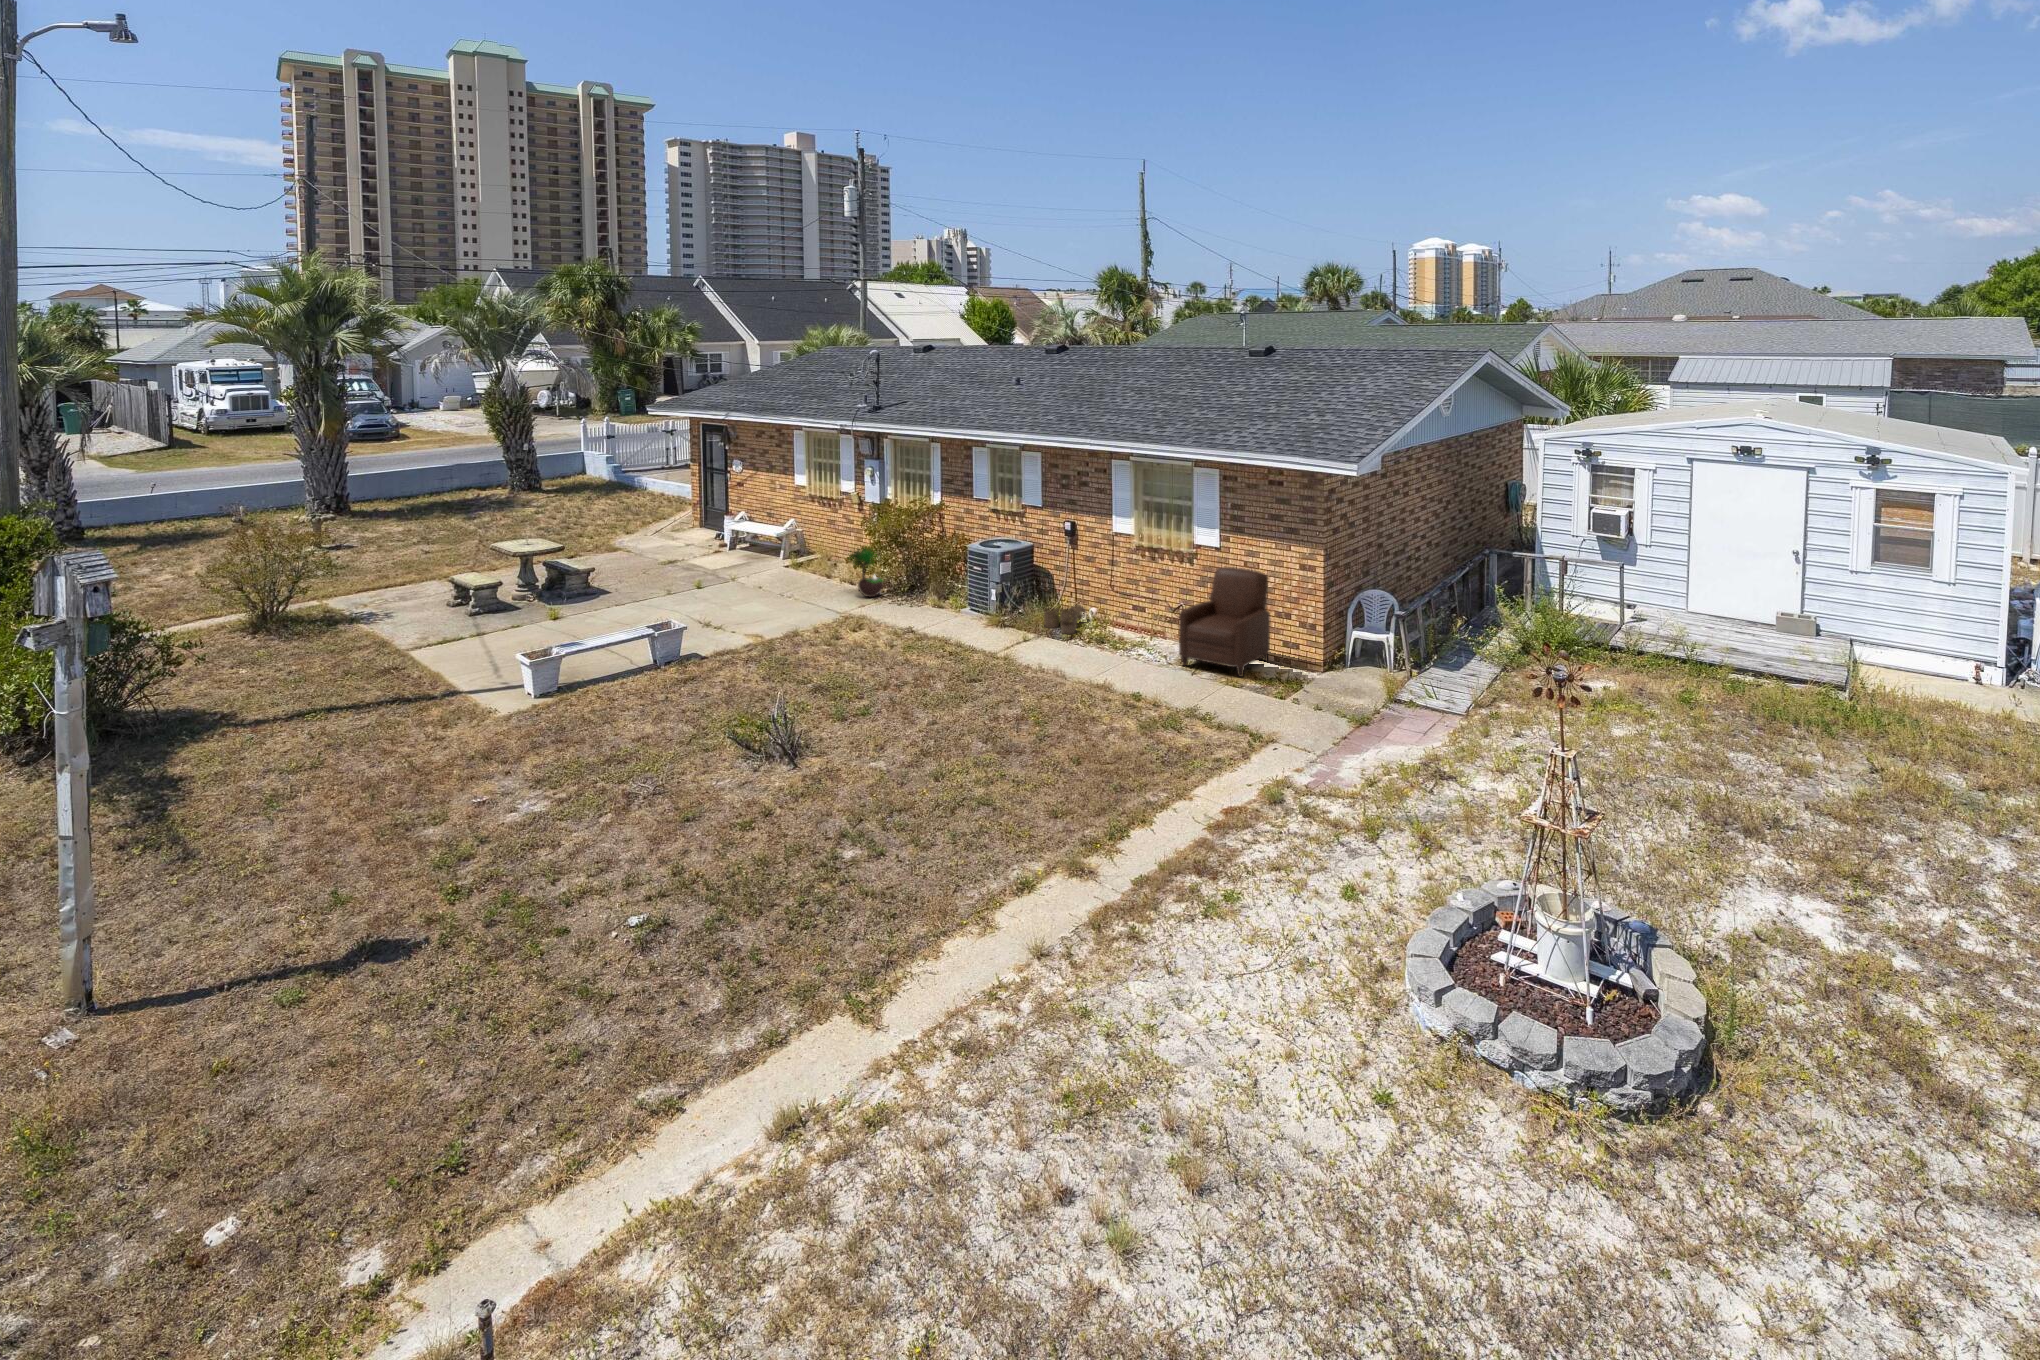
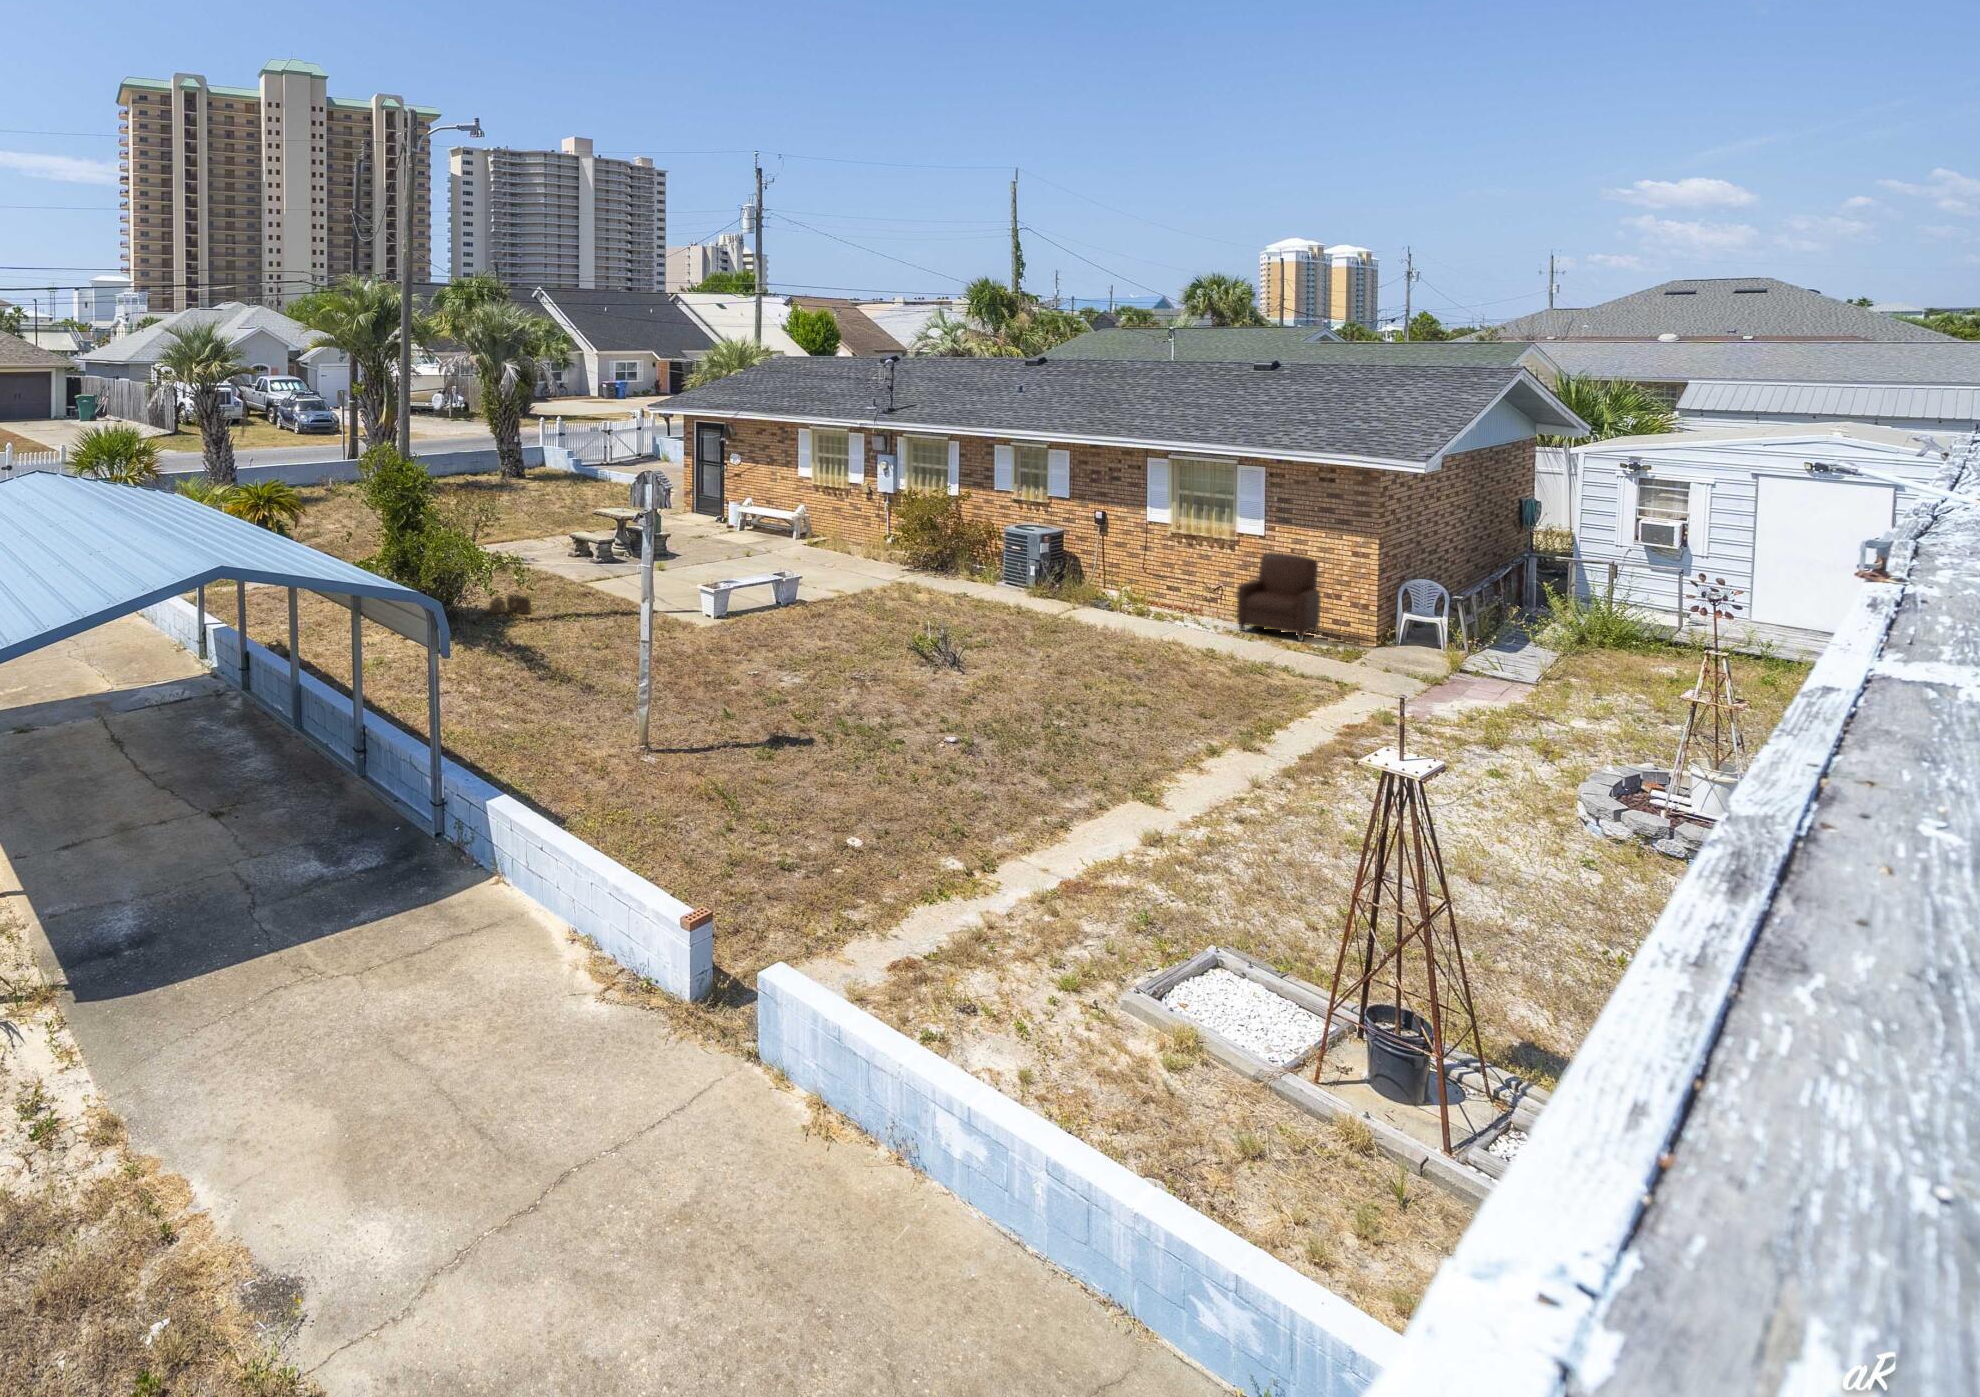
potted tree: present [848,547,883,597] -> none [887,521,919,568]
woven basket: present [1044,604,1086,634] -> present [489,595,531,614]

